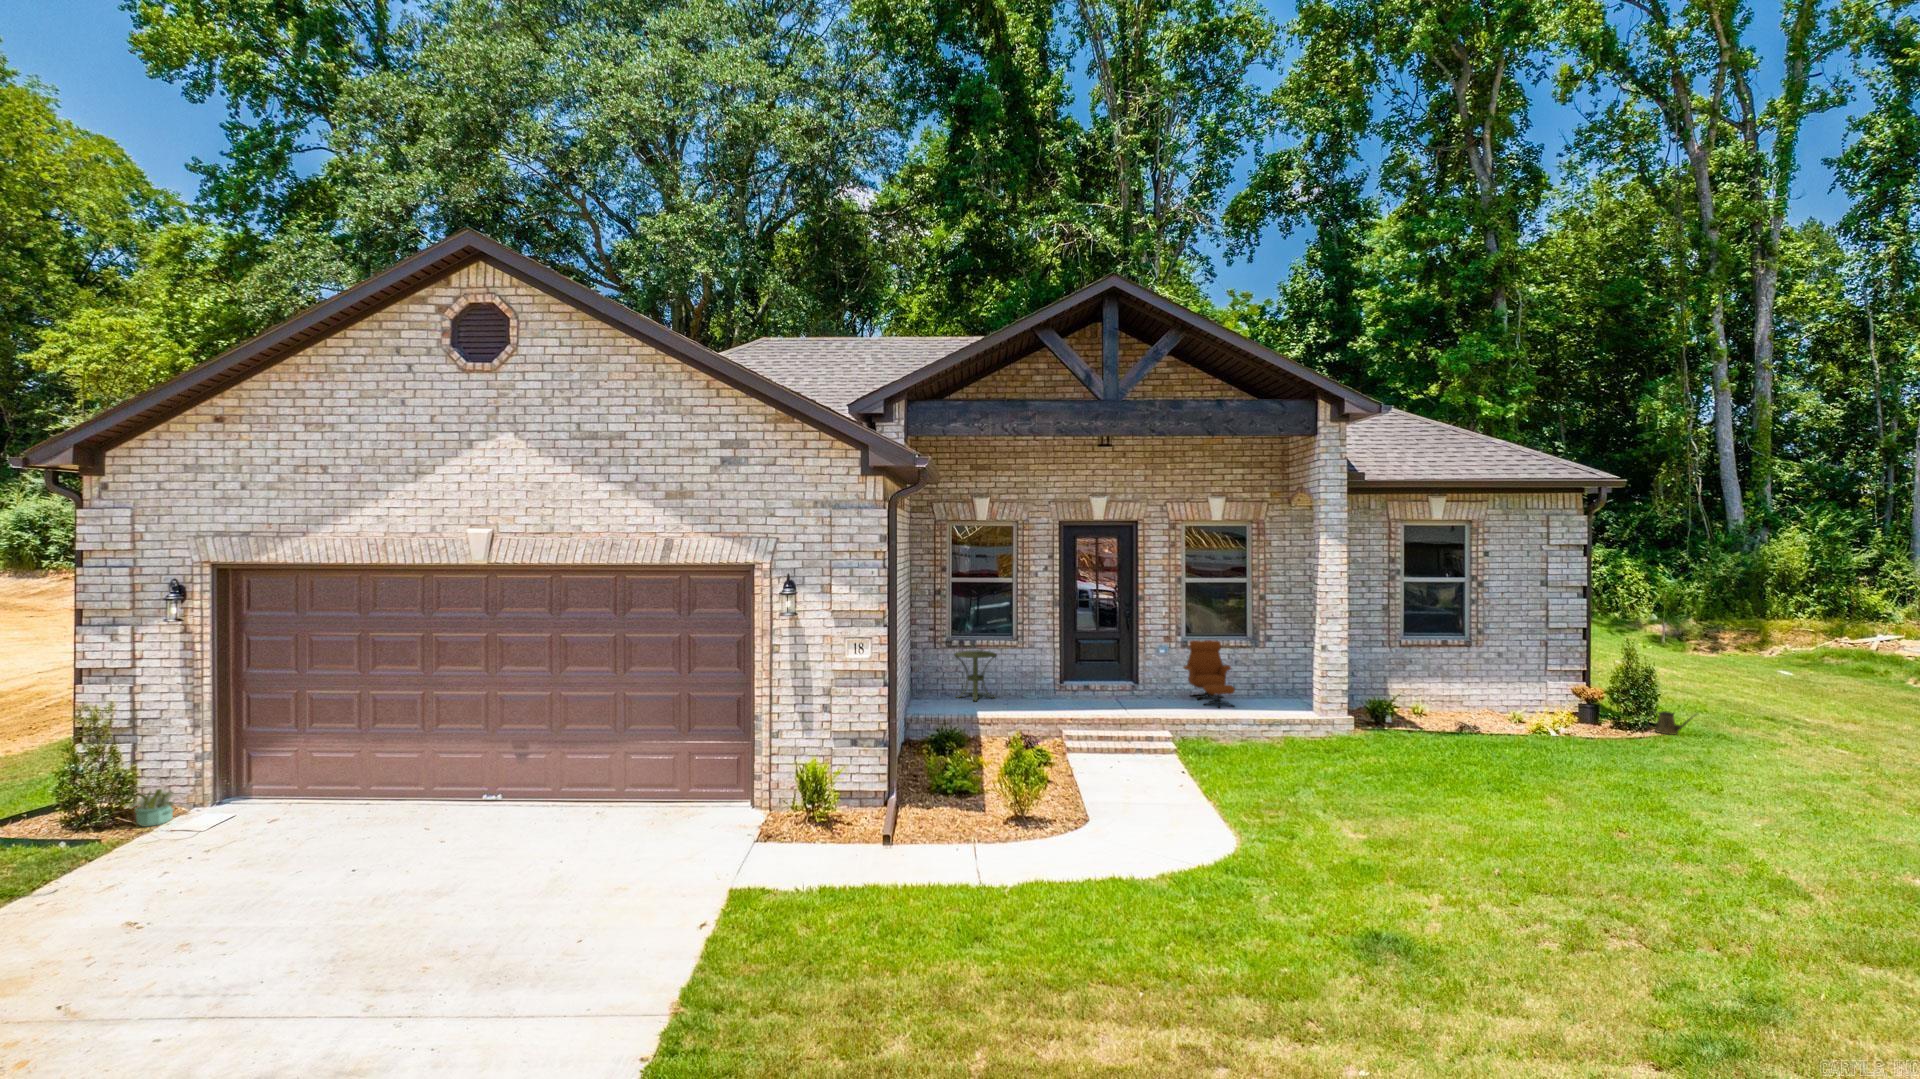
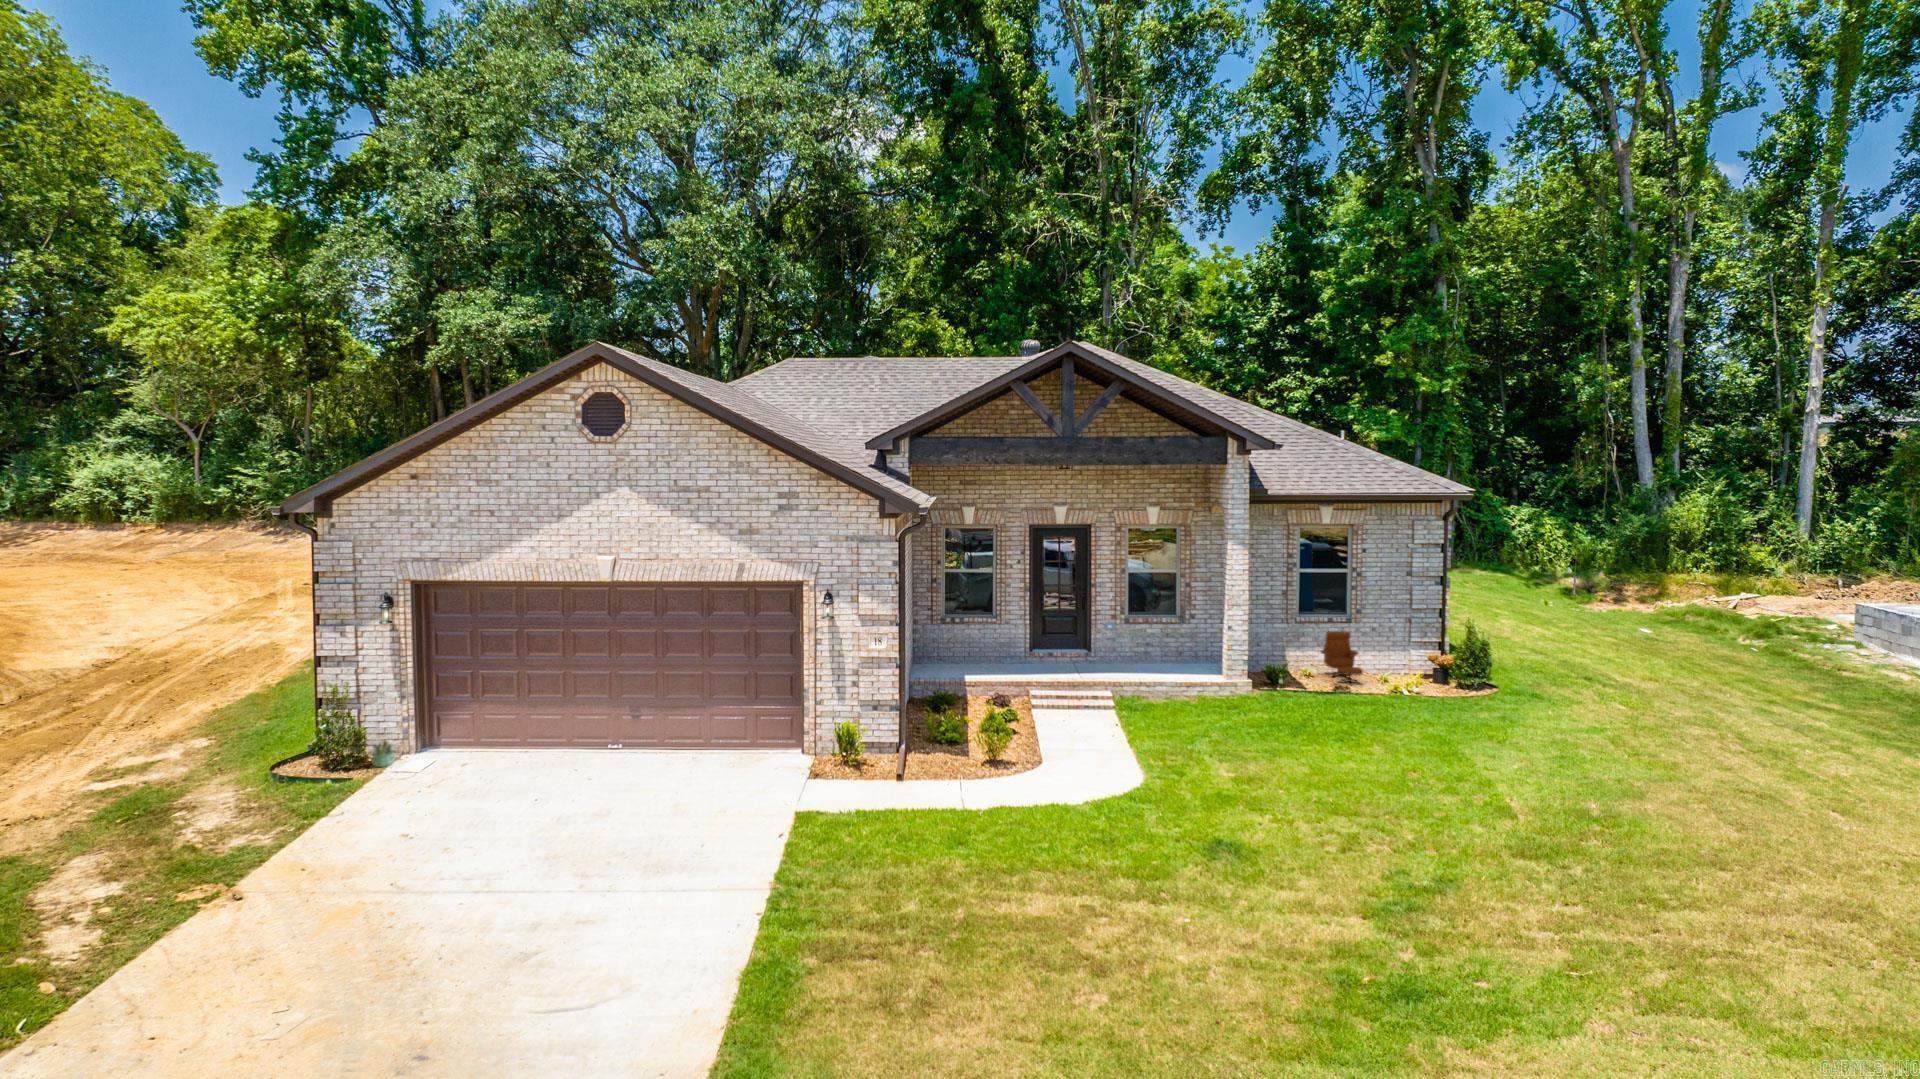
lounge chair: present [1183,641,1235,707] -> present [1321,631,1363,683]
side table: present [954,651,997,701] -> none [946,625,980,666]
watering can: present [1655,711,1695,735] -> none [1482,675,1516,693]

